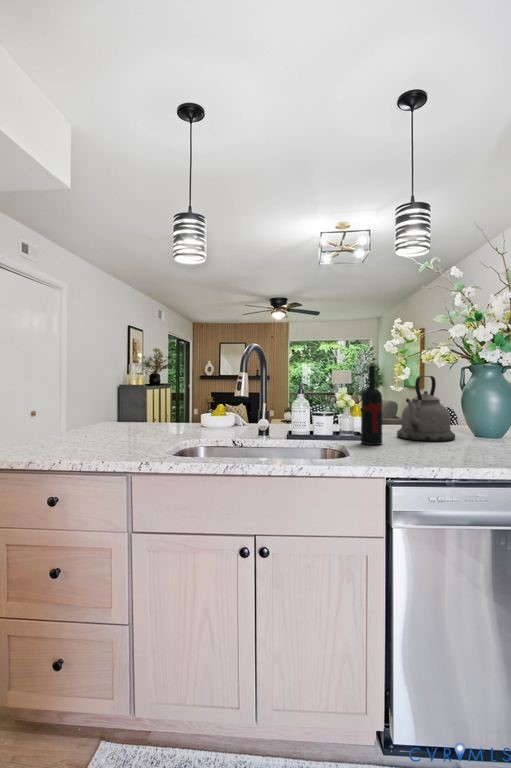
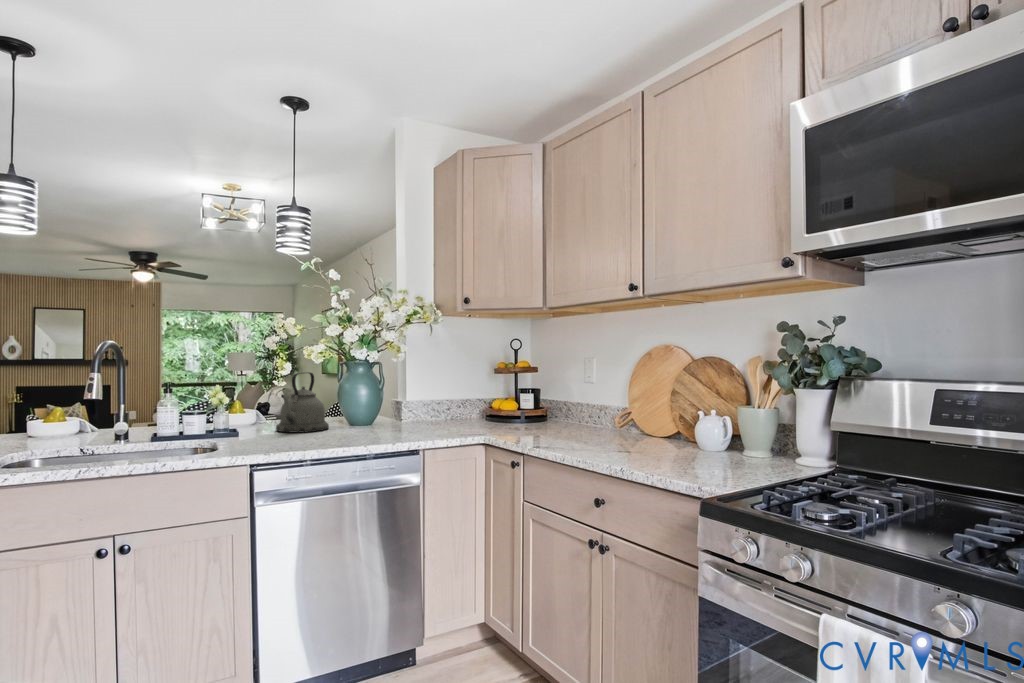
wine bottle: present [361,363,382,445] -> none [235,362,257,440]

